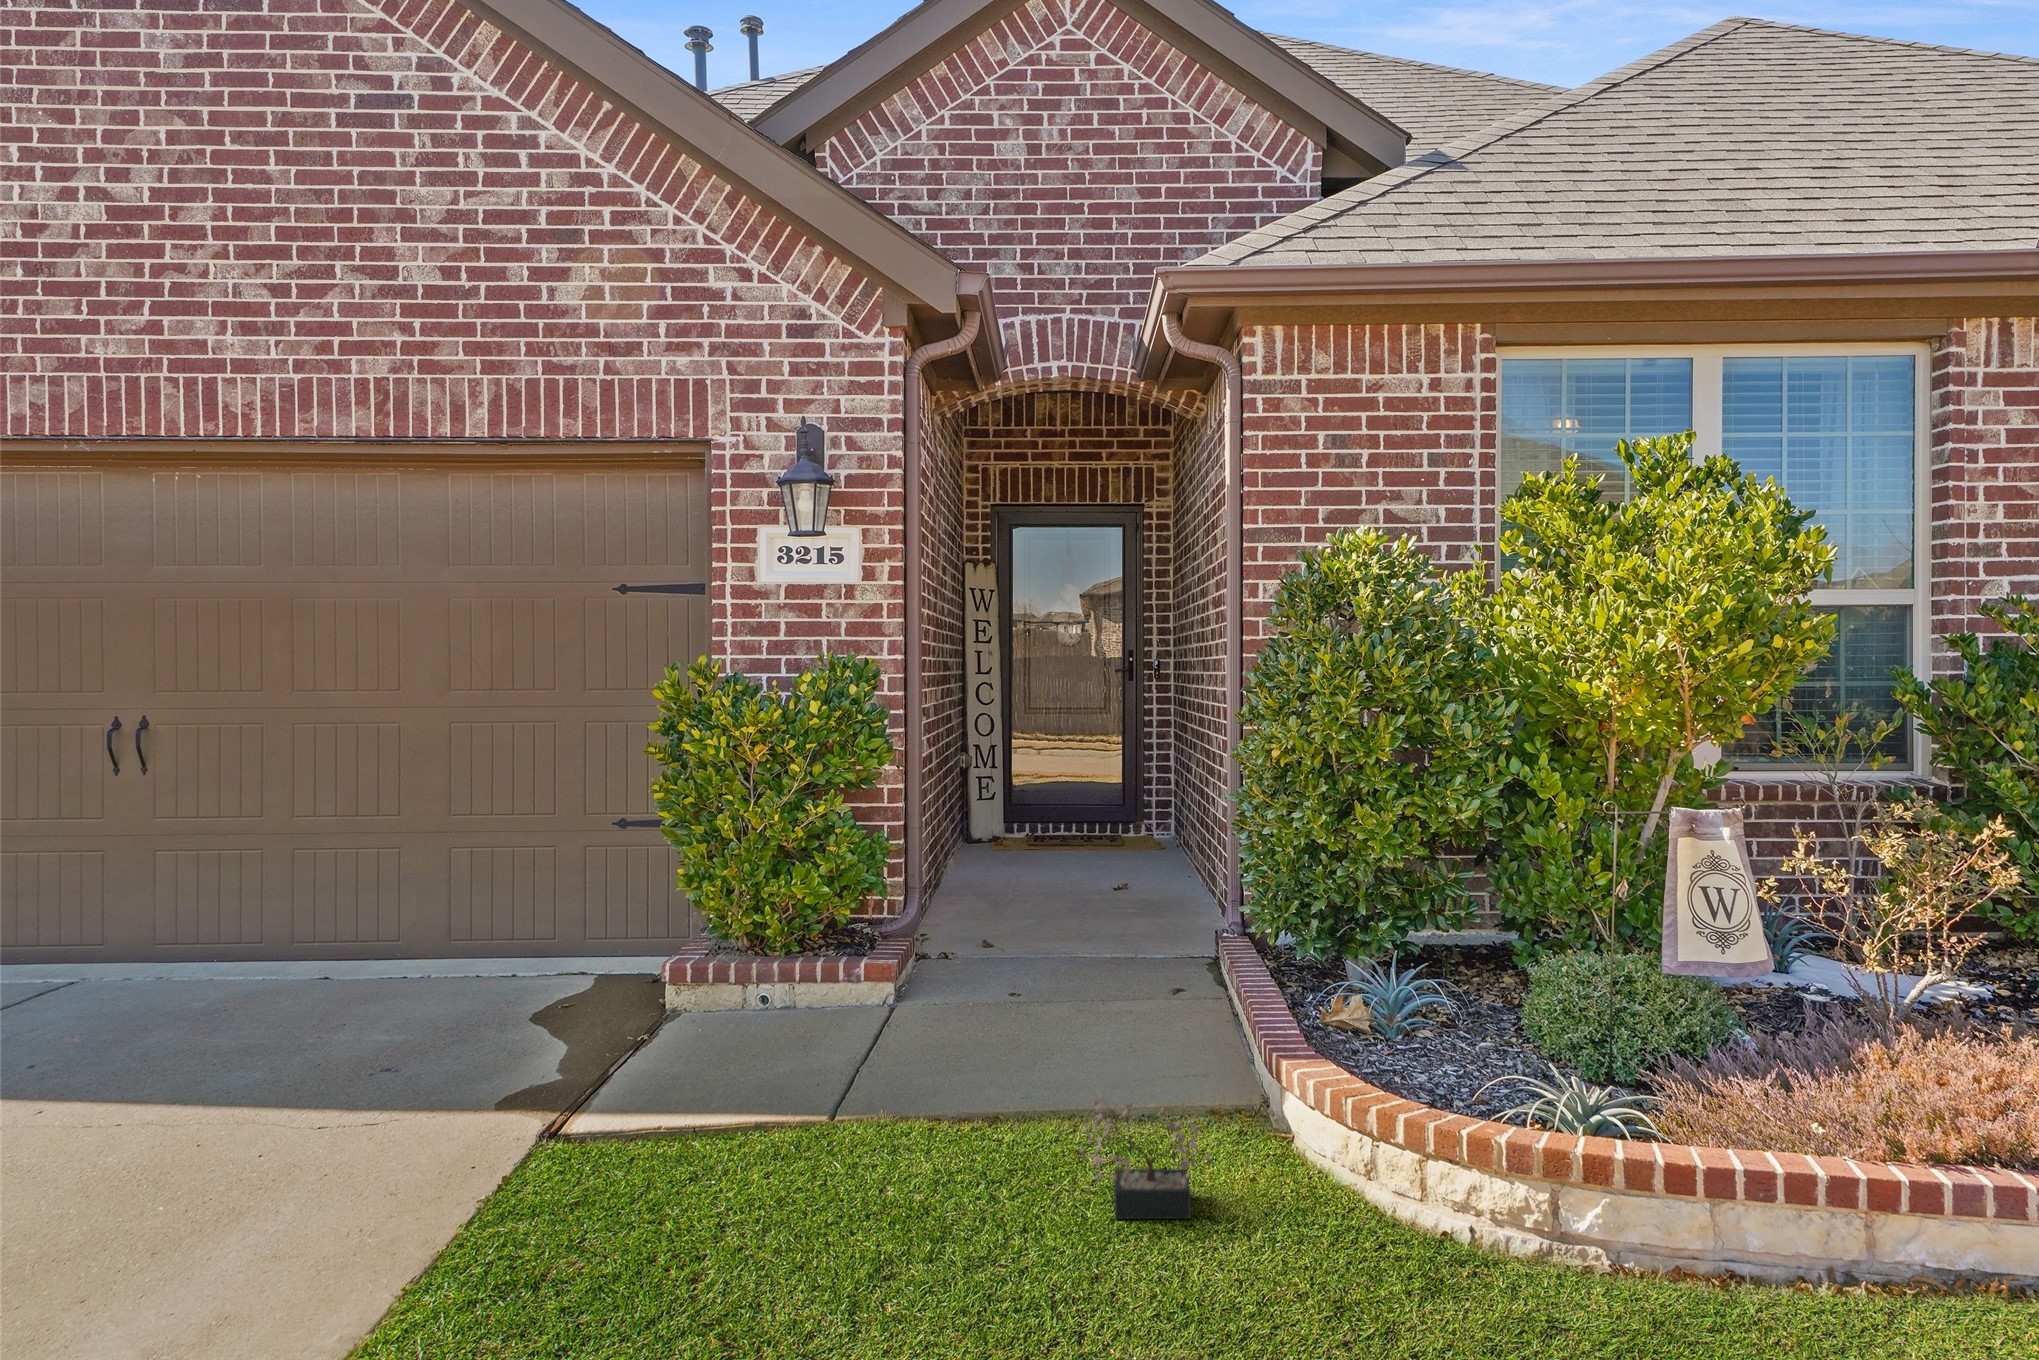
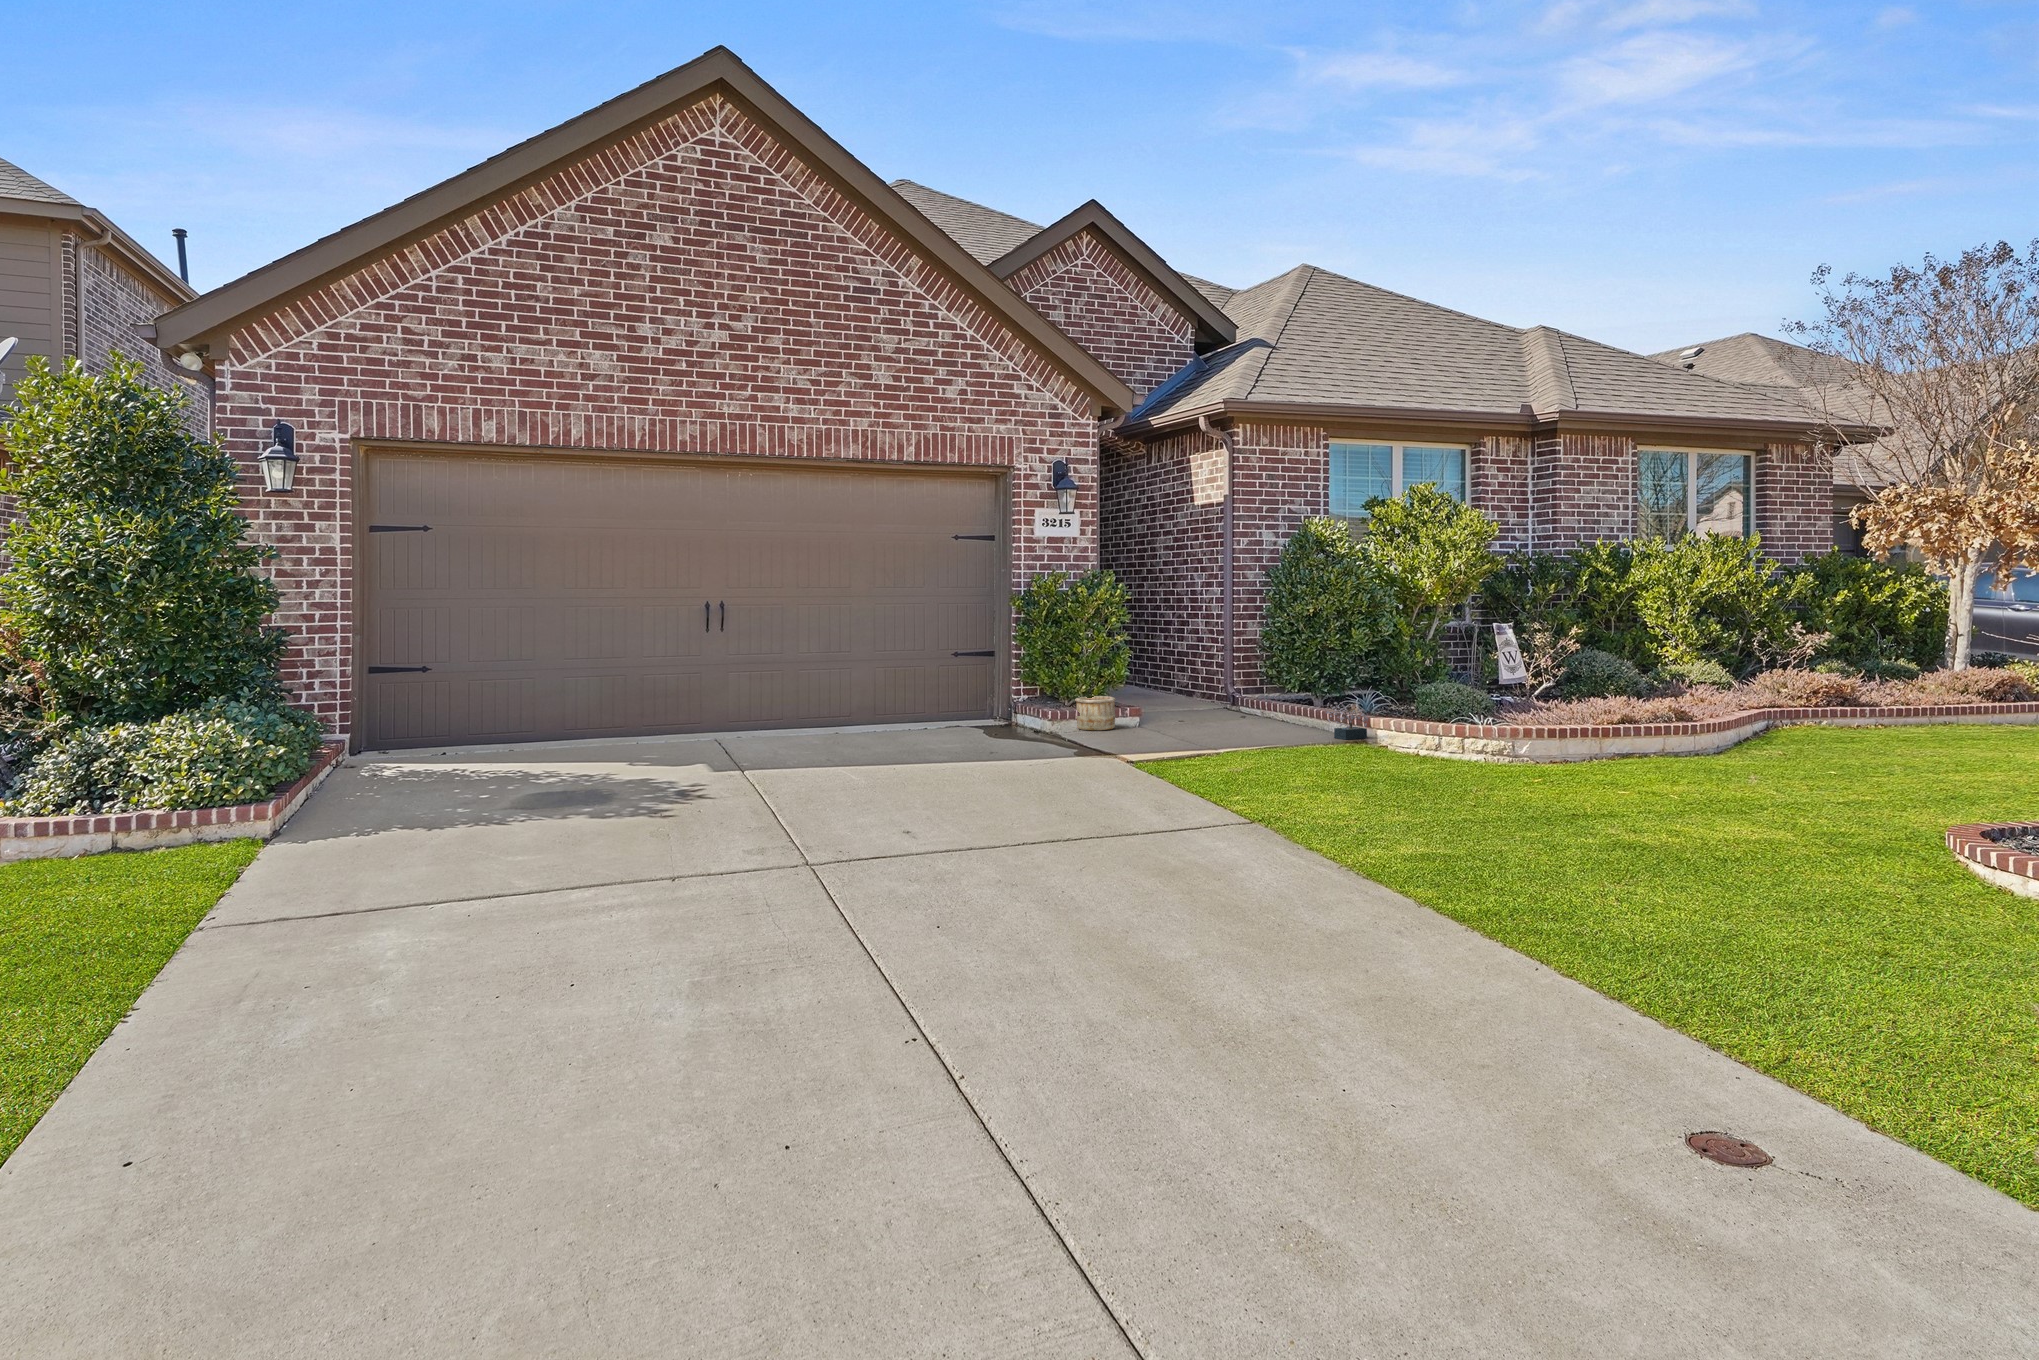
wooden bucket: none [709,944,802,1037] -> present [1075,696,1116,730]

